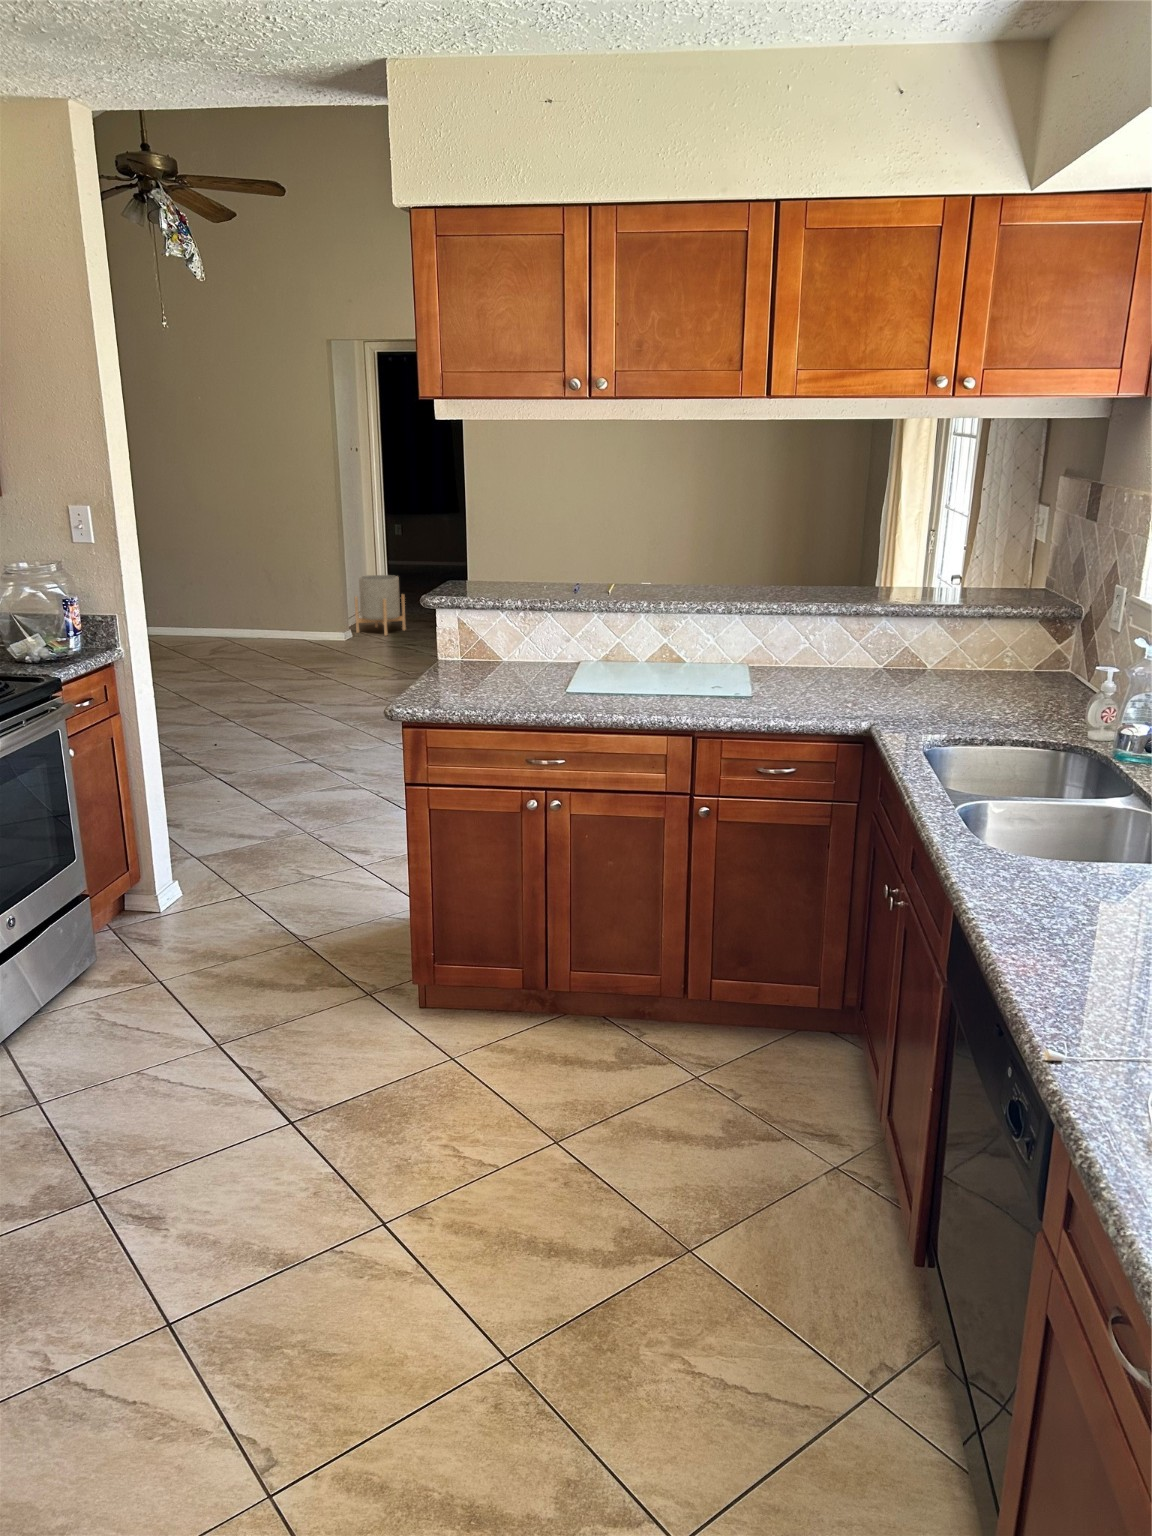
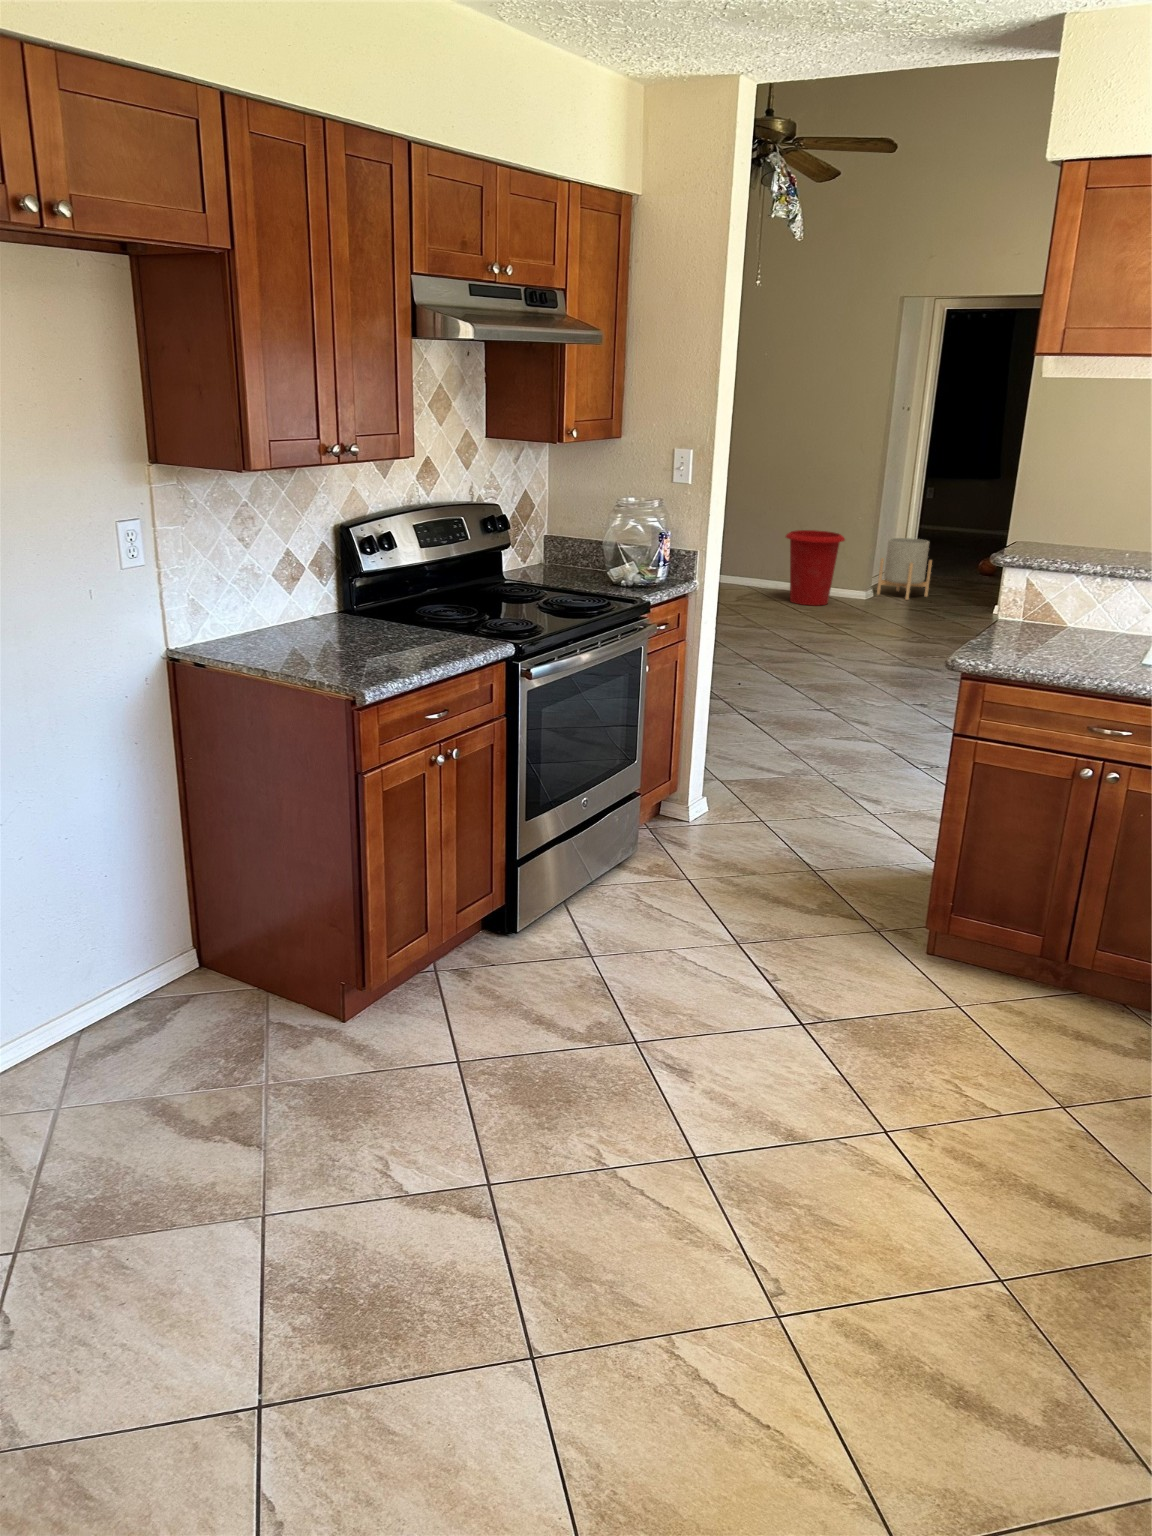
waste bin: none [252,575,314,651] -> present [786,530,845,606]

